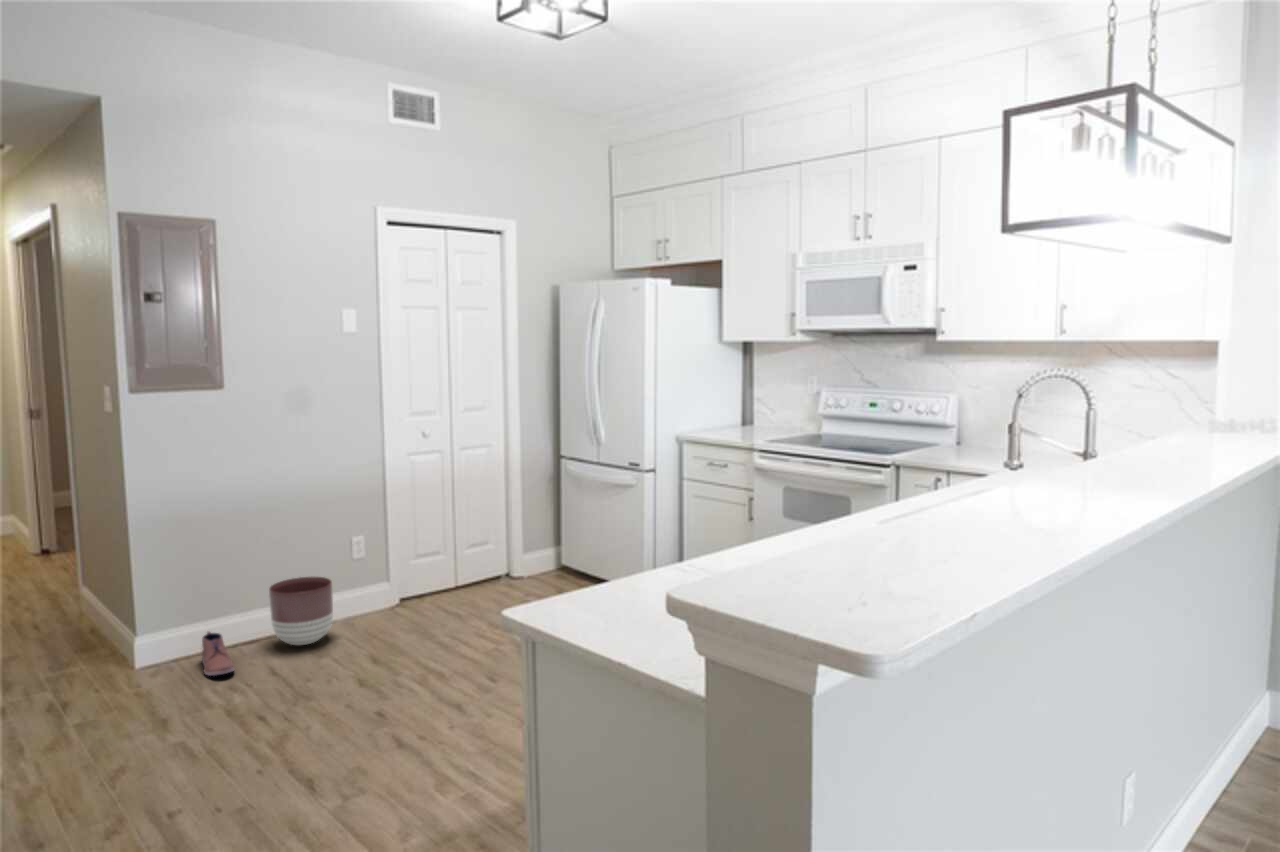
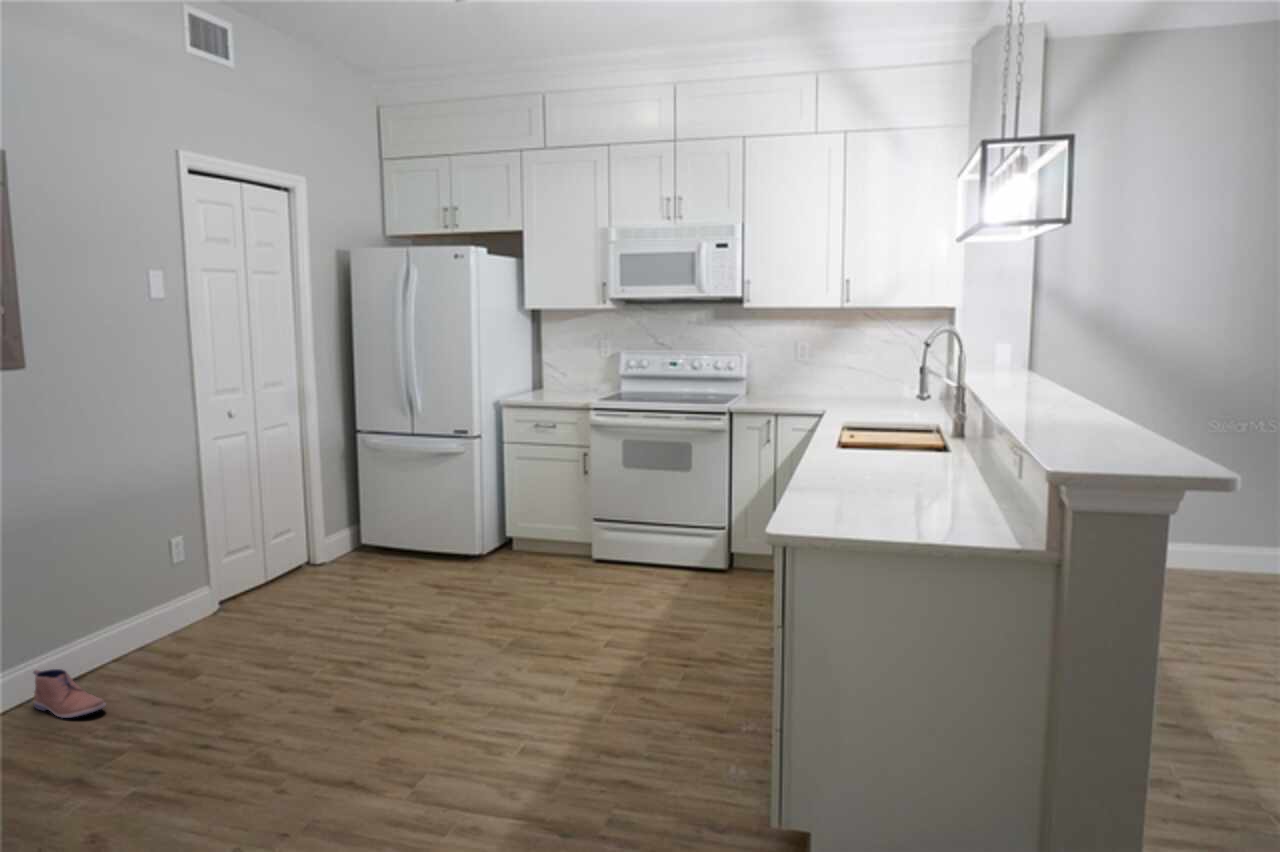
planter: present [269,577,333,645] -> none [103,586,185,669]

